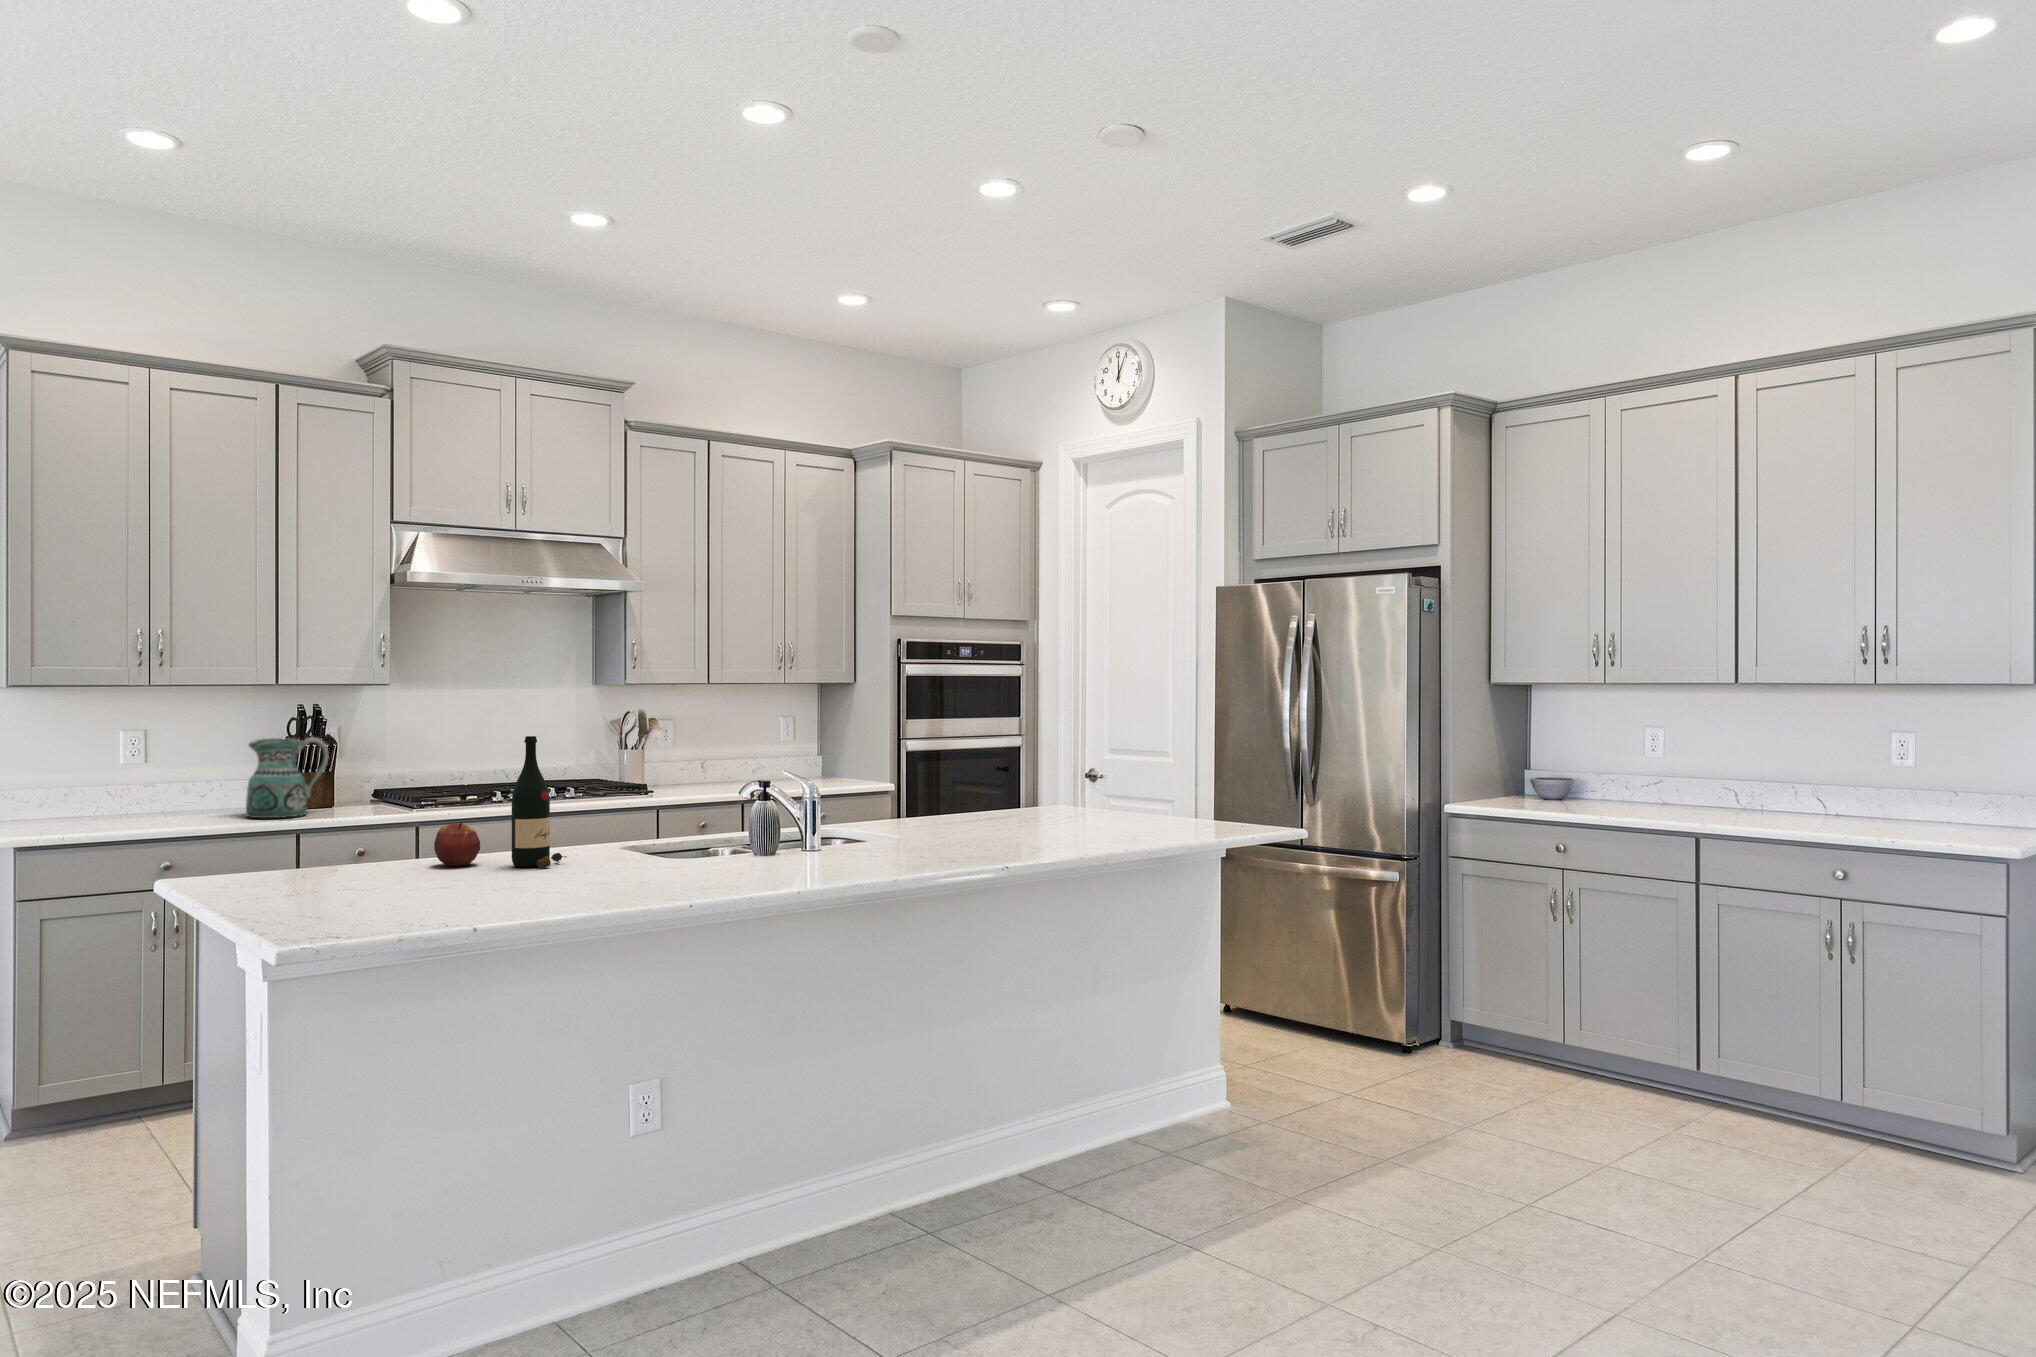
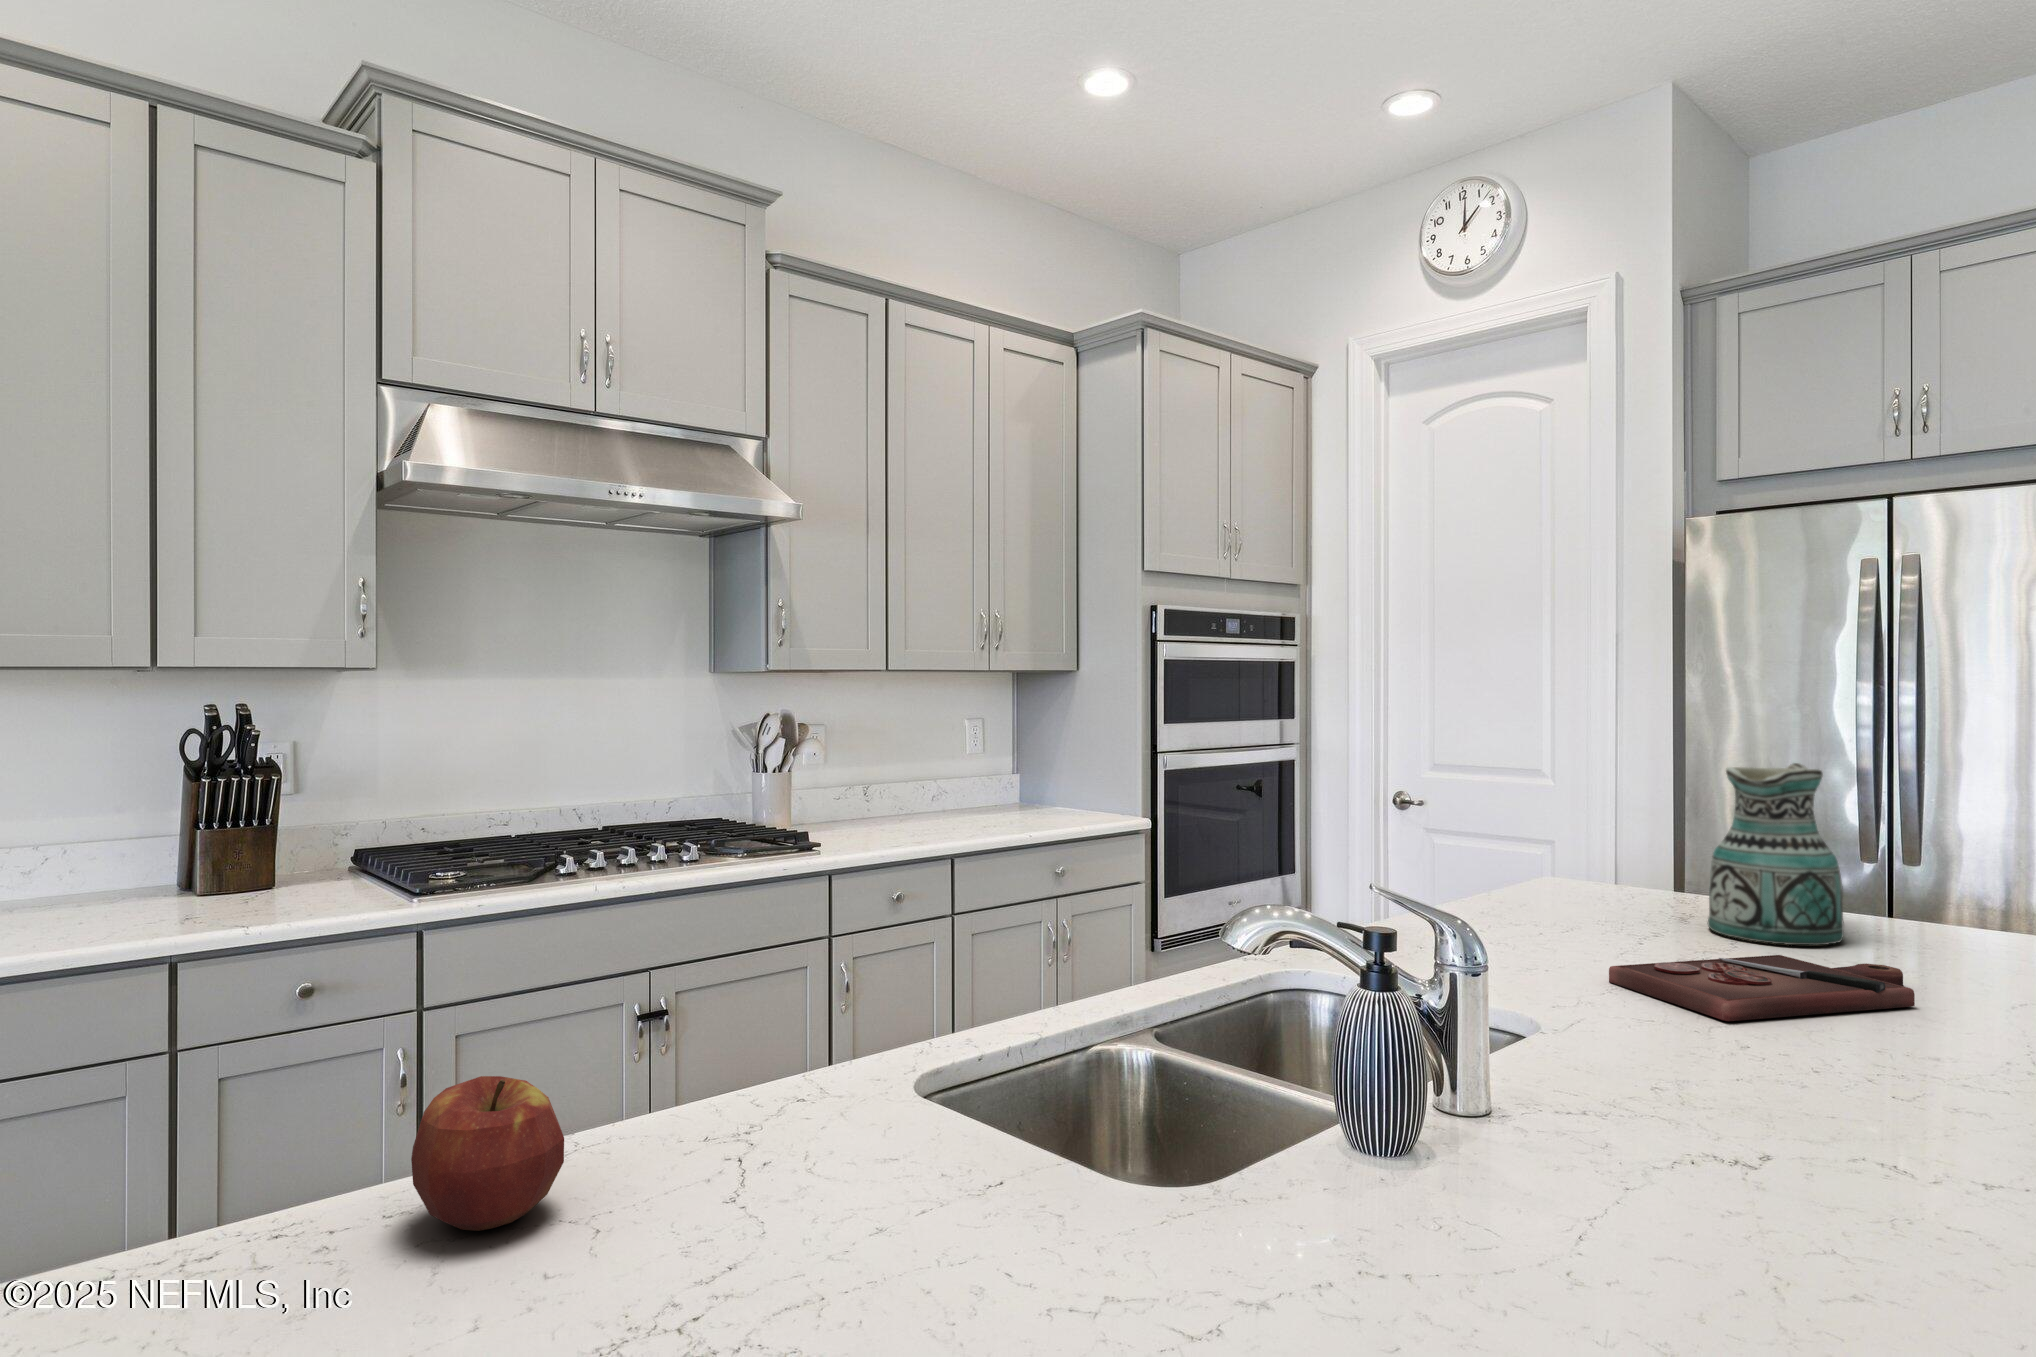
wine bottle: present [512,736,567,868] -> none [669,792,839,1243]
ceramic pitcher: present [246,737,329,818] -> present [1708,763,1844,945]
cutting board: none [954,825,1080,841] -> present [1609,955,1915,1021]

